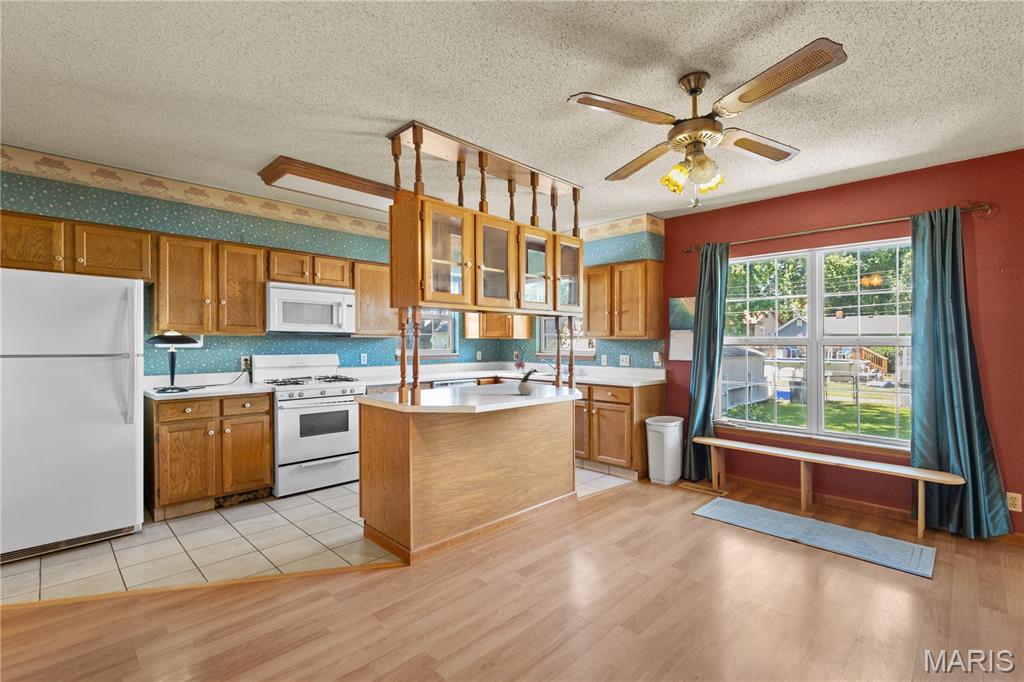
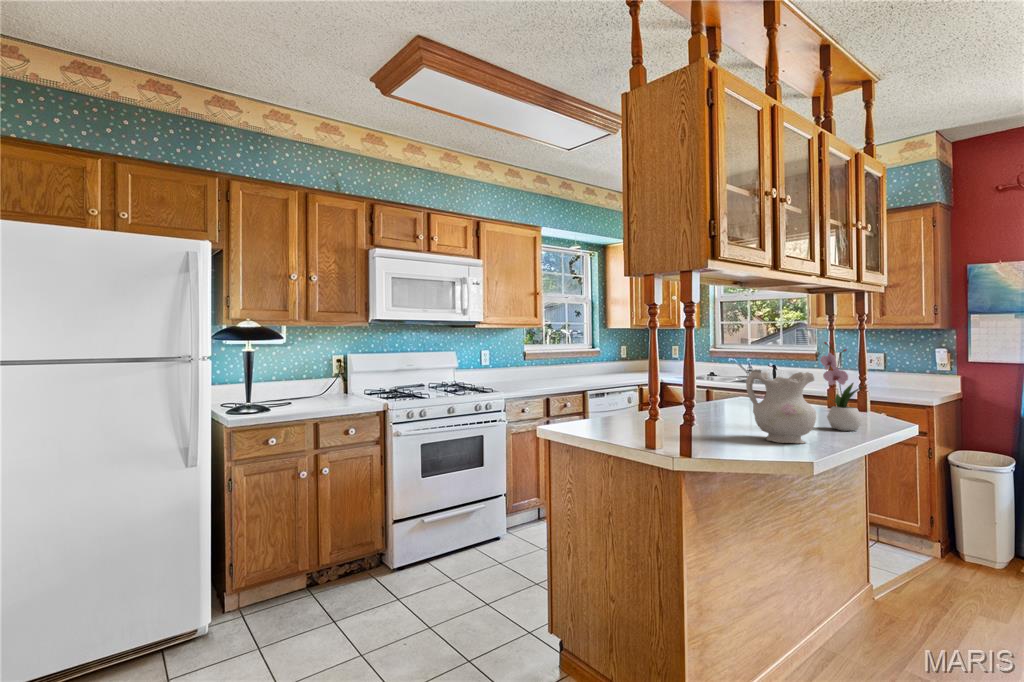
ceramic pitcher: none [456,360,489,399] -> present [746,369,816,443]

